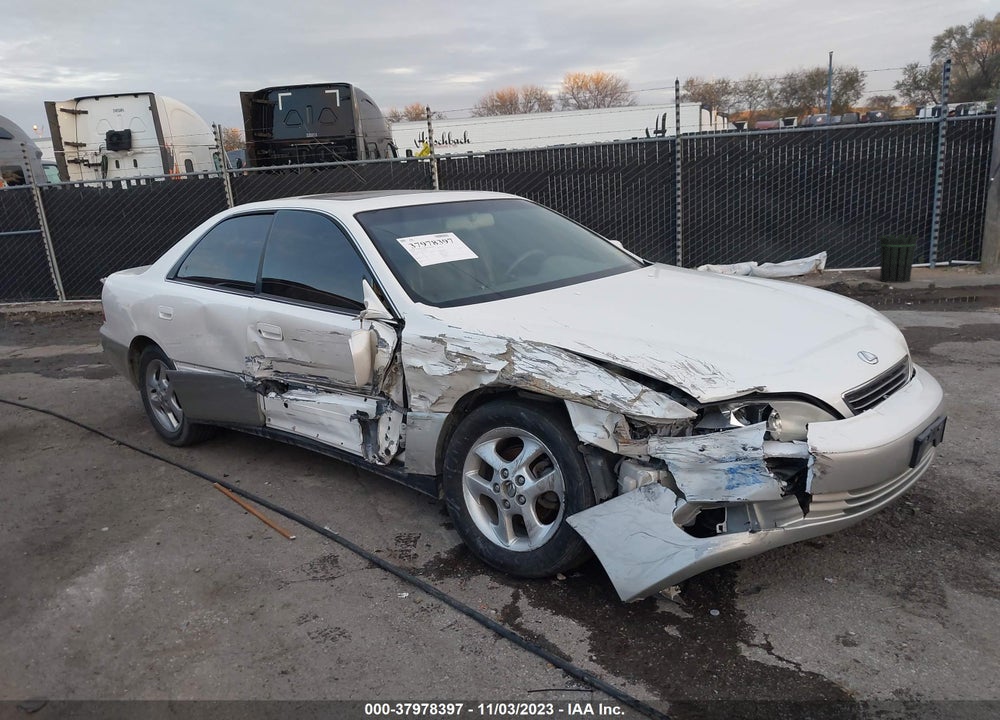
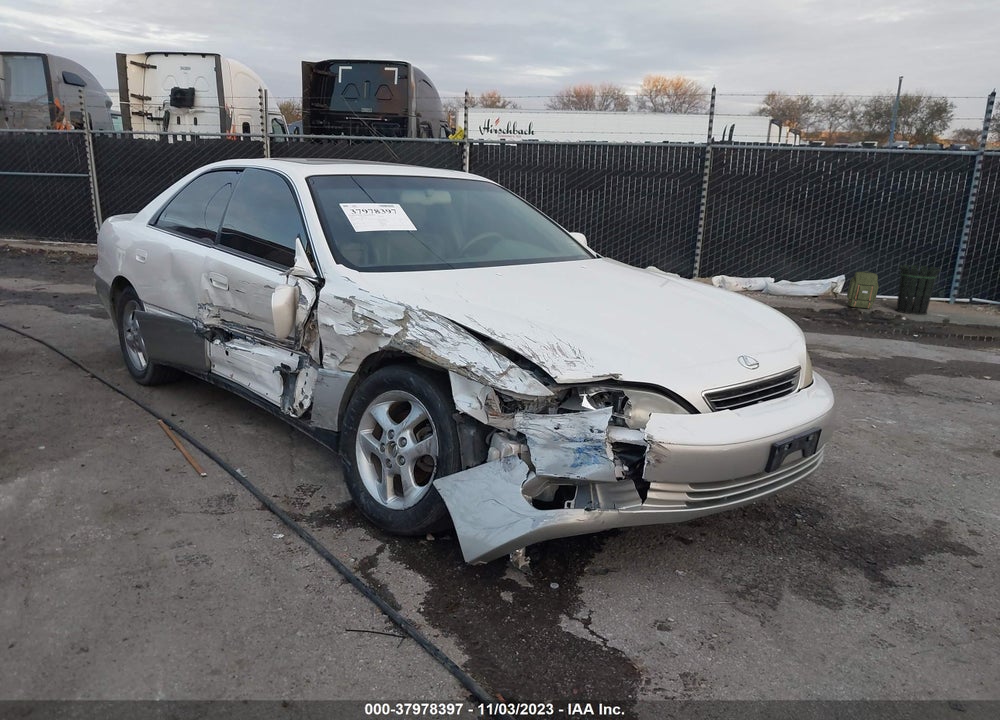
backpack: none [831,245,861,282] -> present [847,271,879,309]

